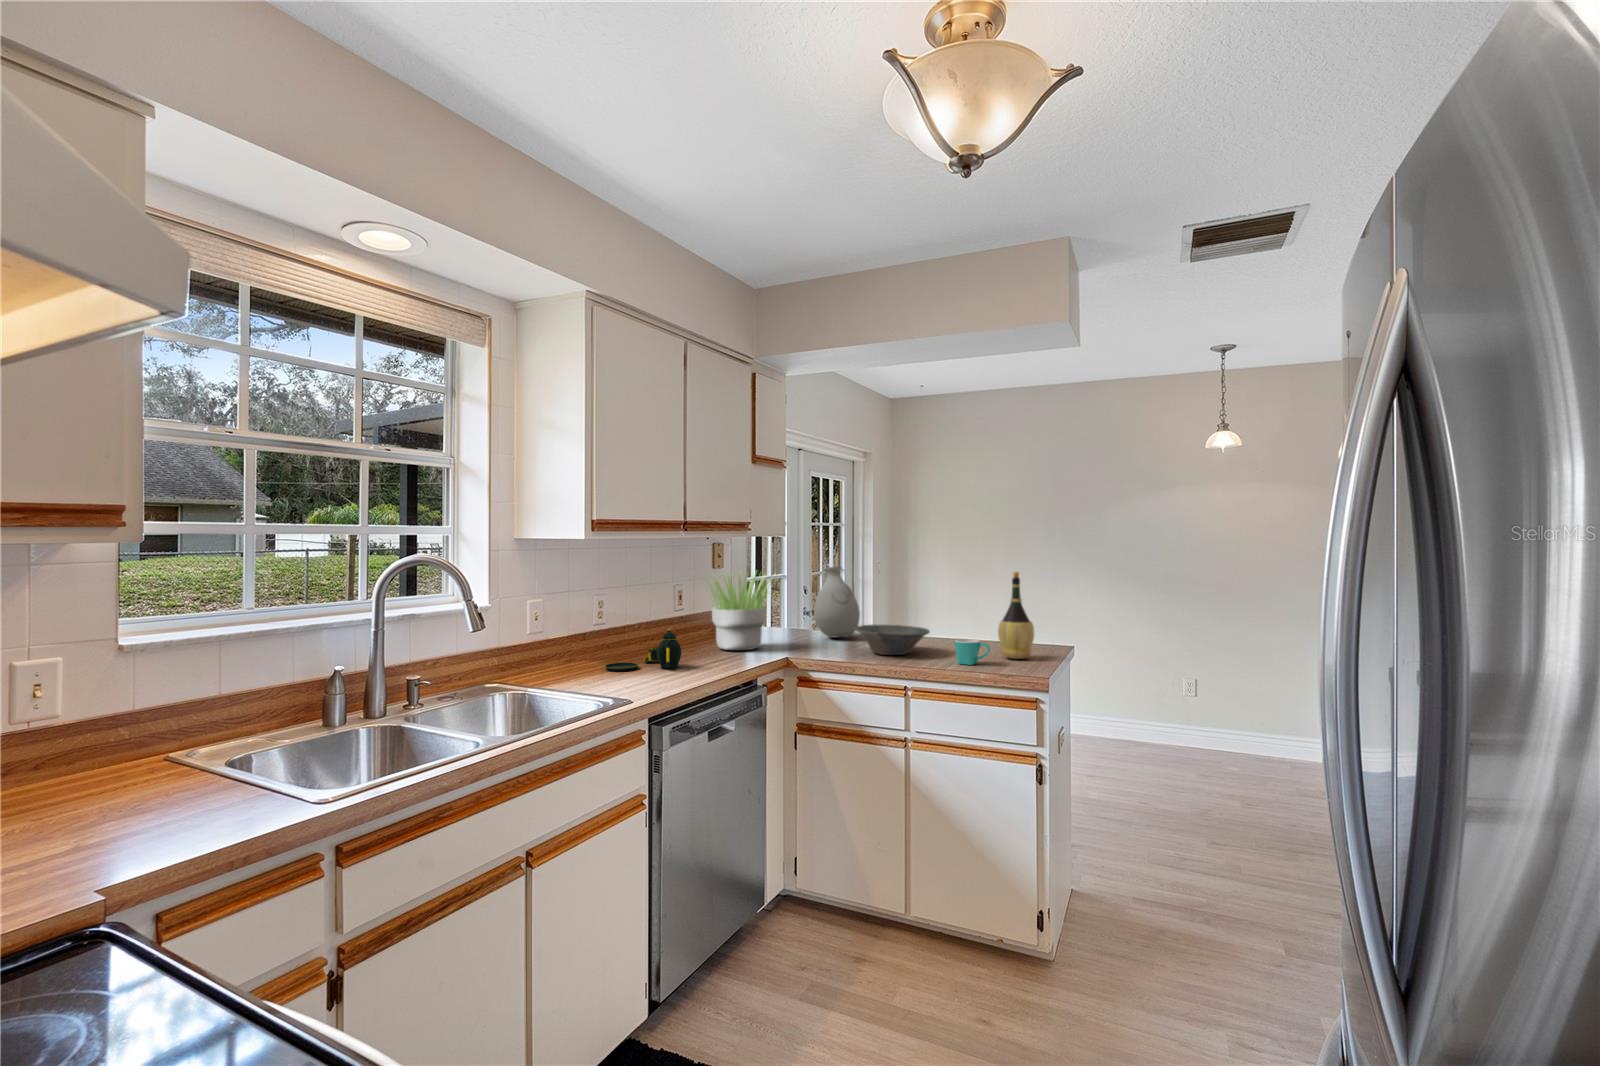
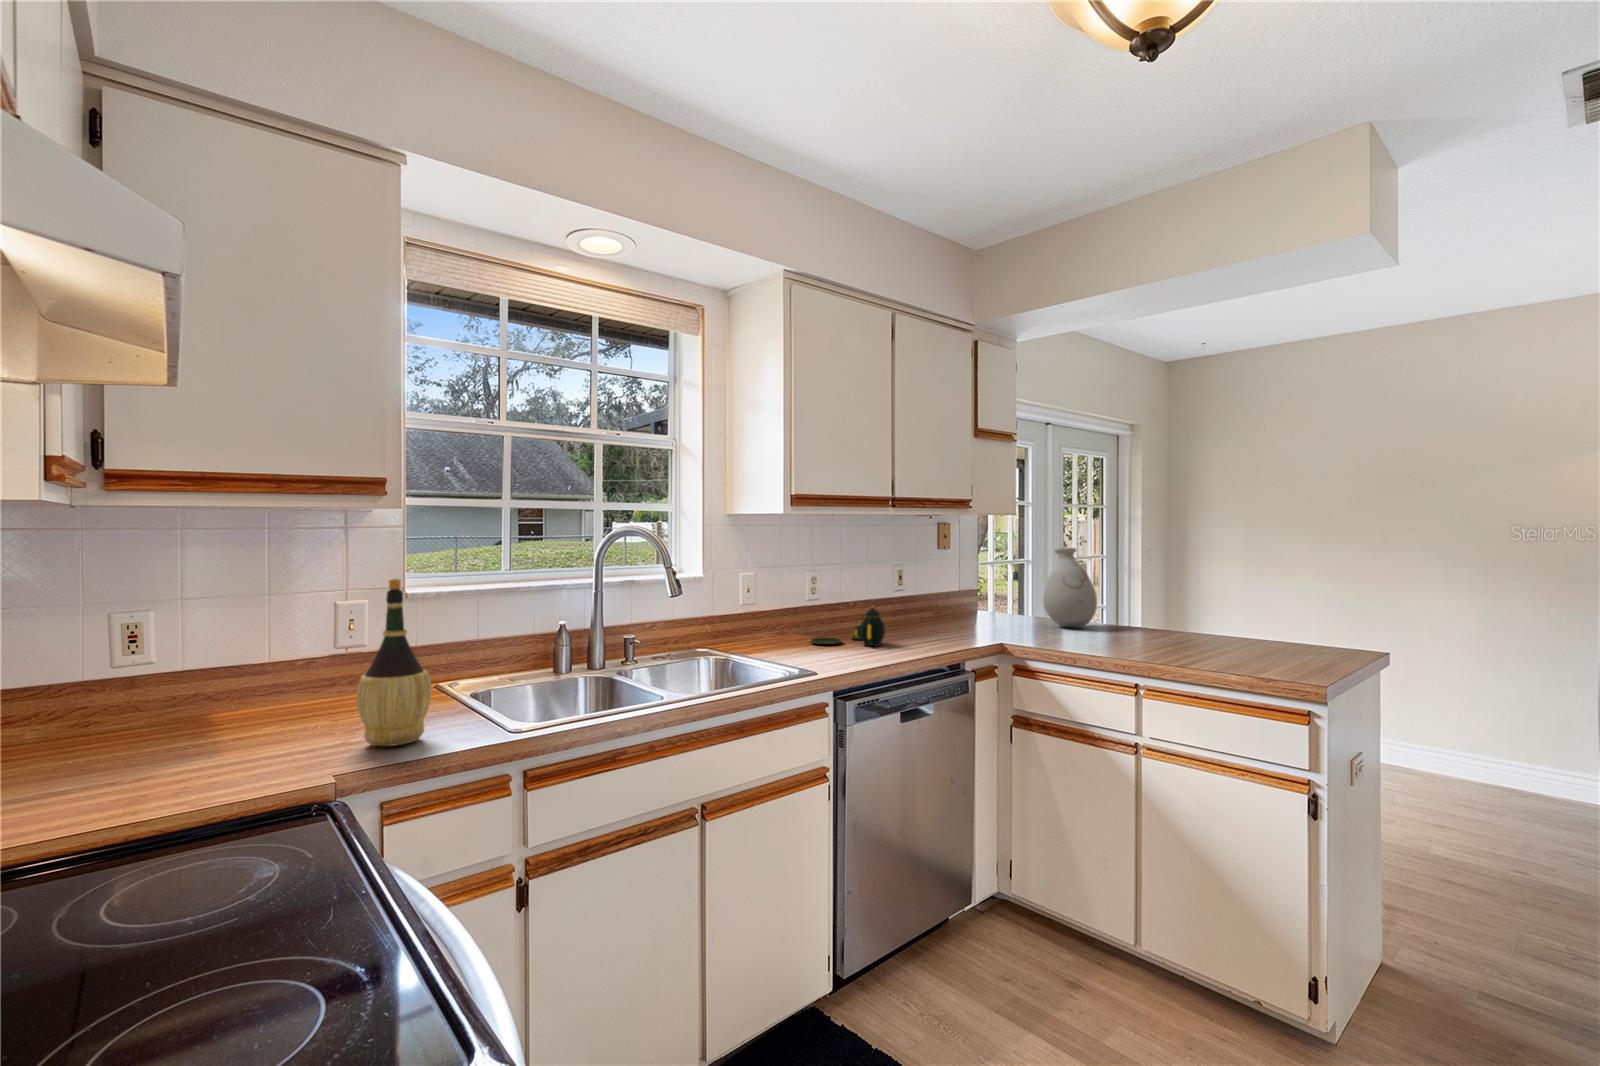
potted plant: present [702,572,772,651] -> none [905,549,1004,634]
wine bottle: present [998,572,1034,659] -> present [357,579,432,746]
bowl: present [854,625,930,655] -> none [1081,613,1175,648]
mug: present [955,639,990,665] -> none [1201,632,1248,663]

